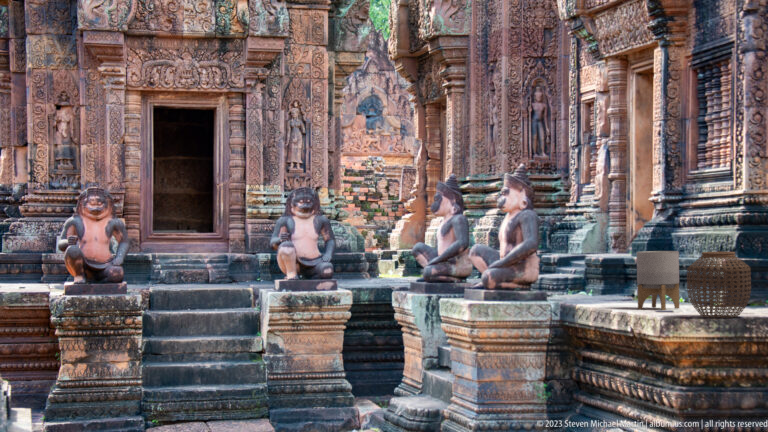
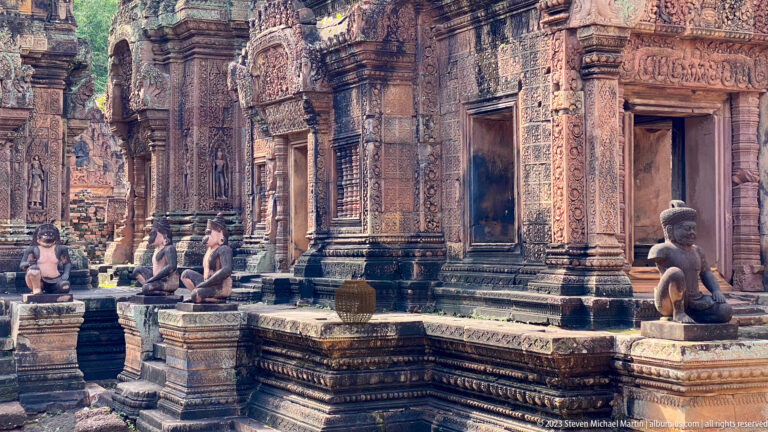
planter: present [637,251,679,310] -> none [300,277,328,318]

